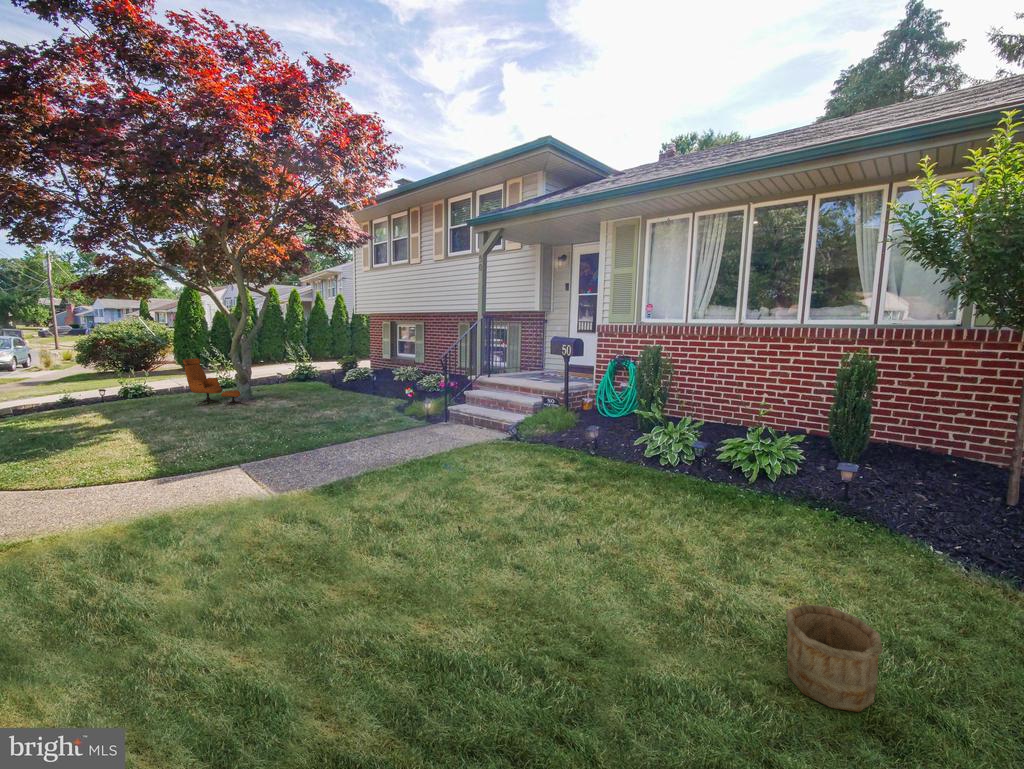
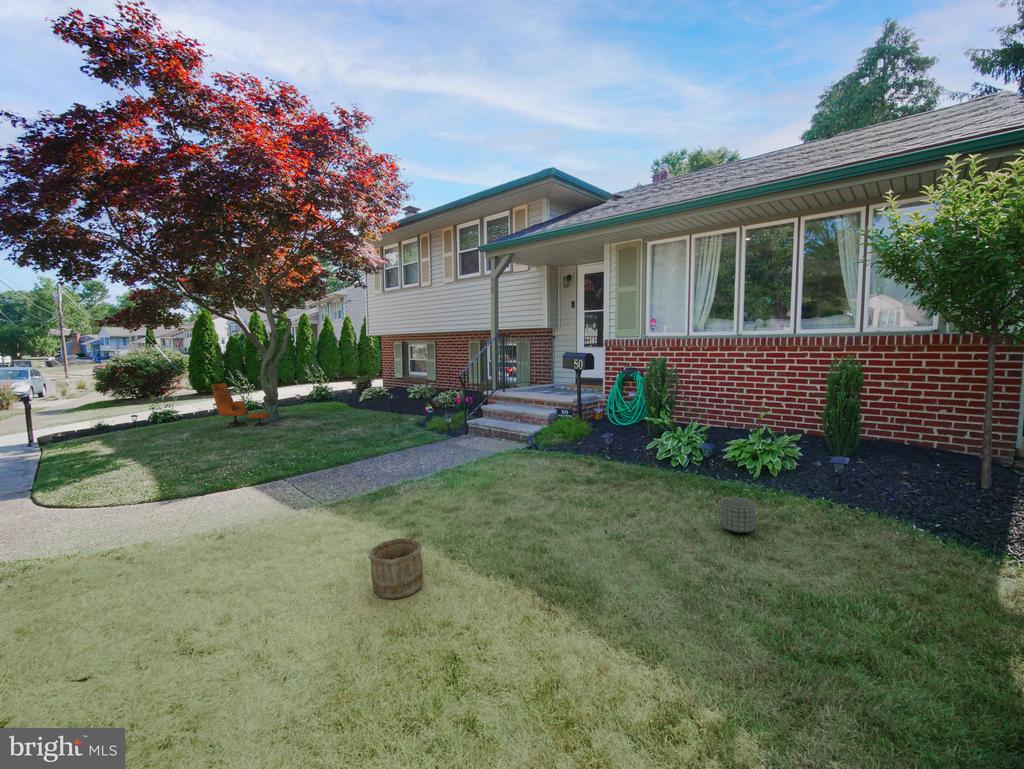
planter: none [710,505,750,547] -> present [721,497,755,533]
wooden bucket: present [786,605,882,712] -> present [368,538,423,599]

